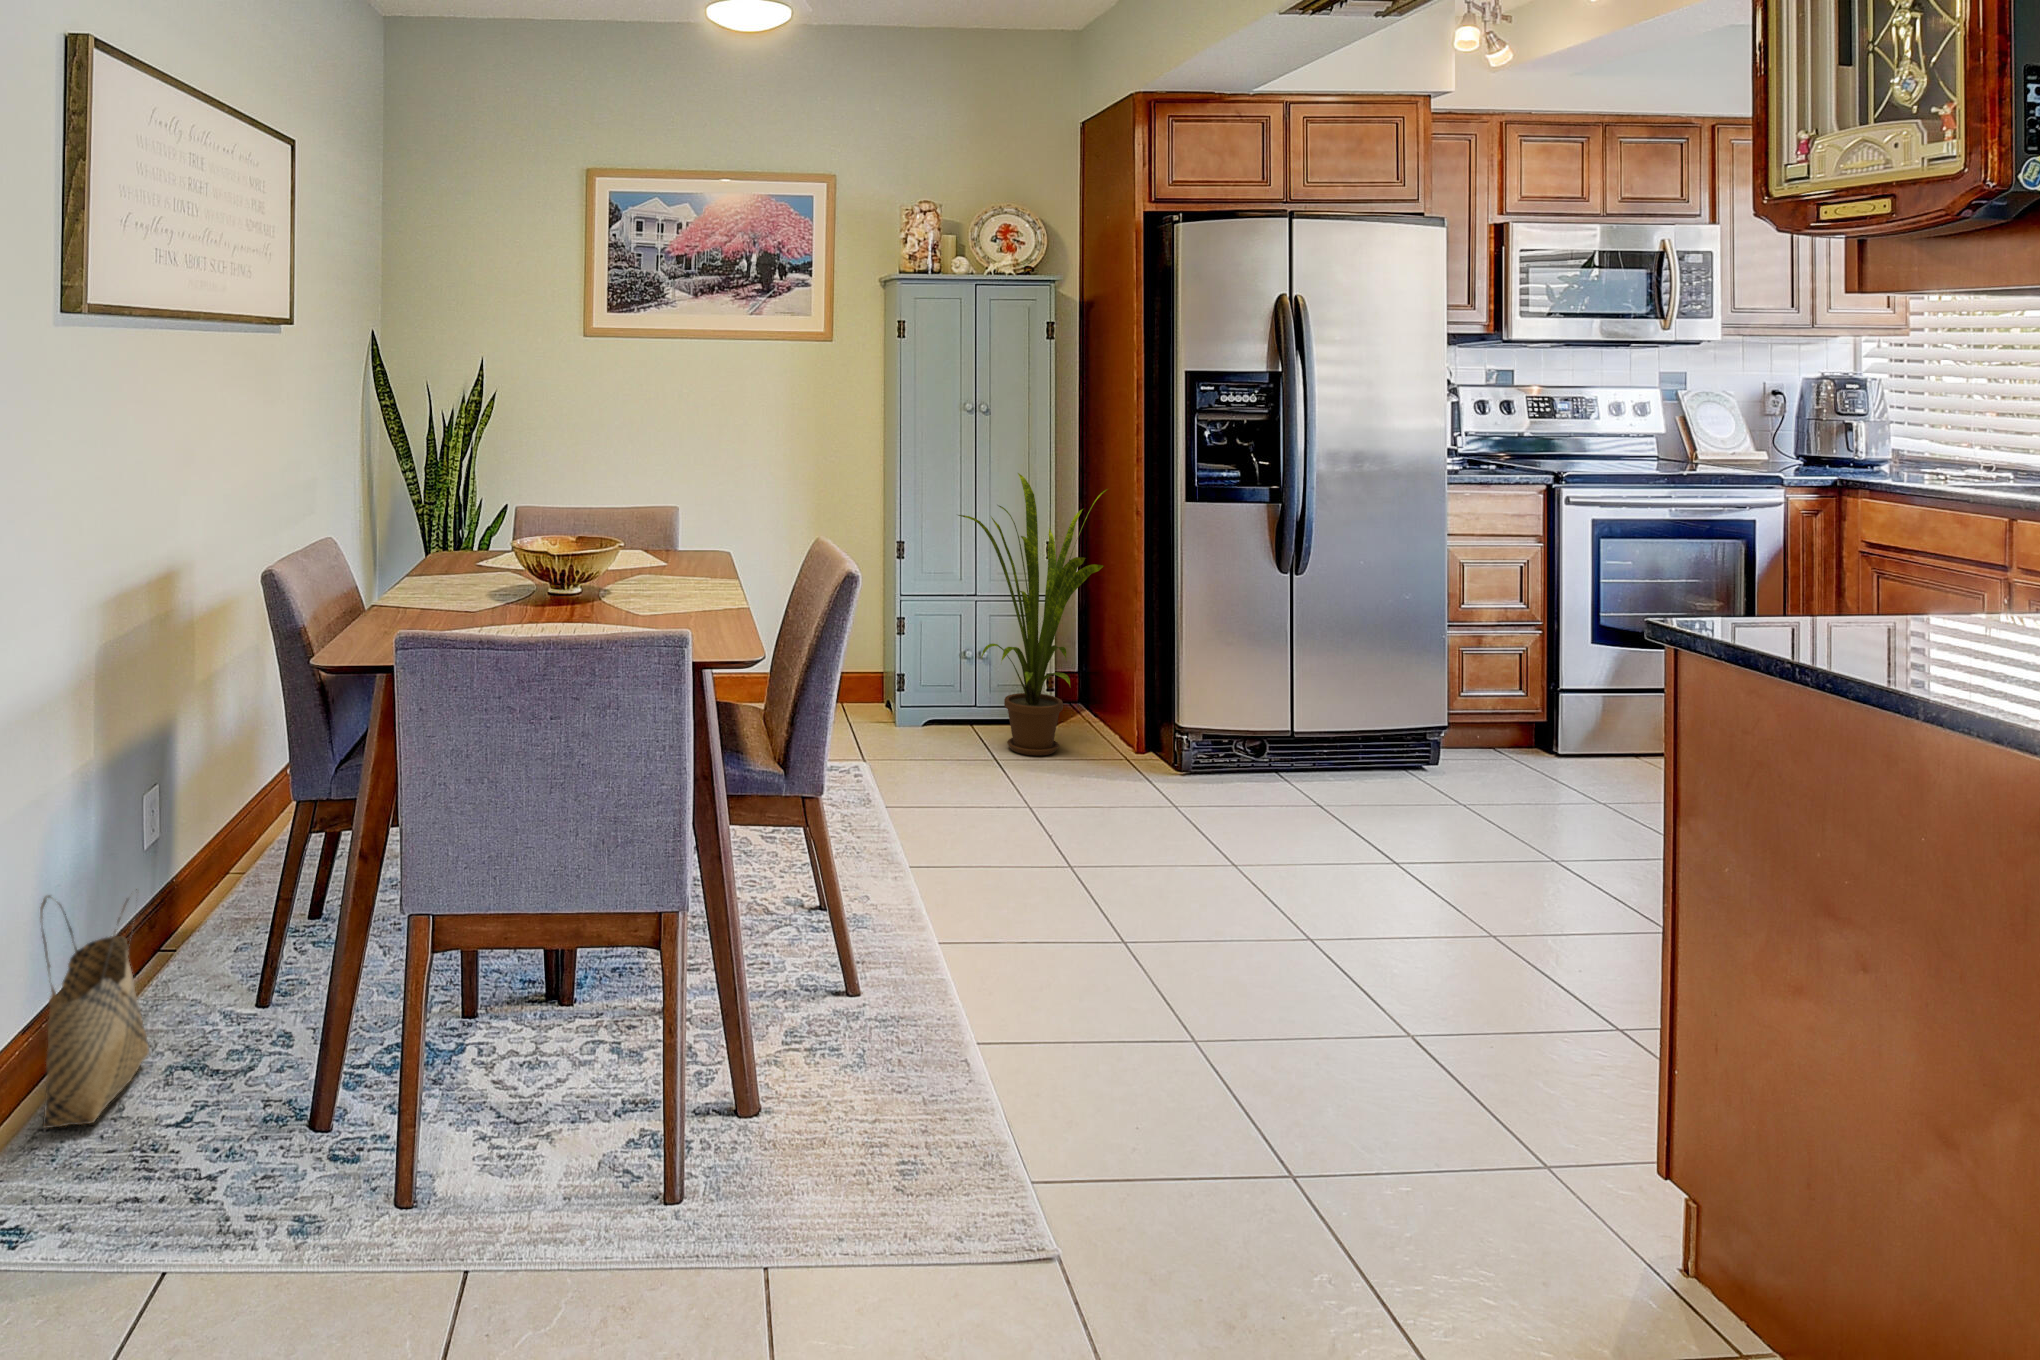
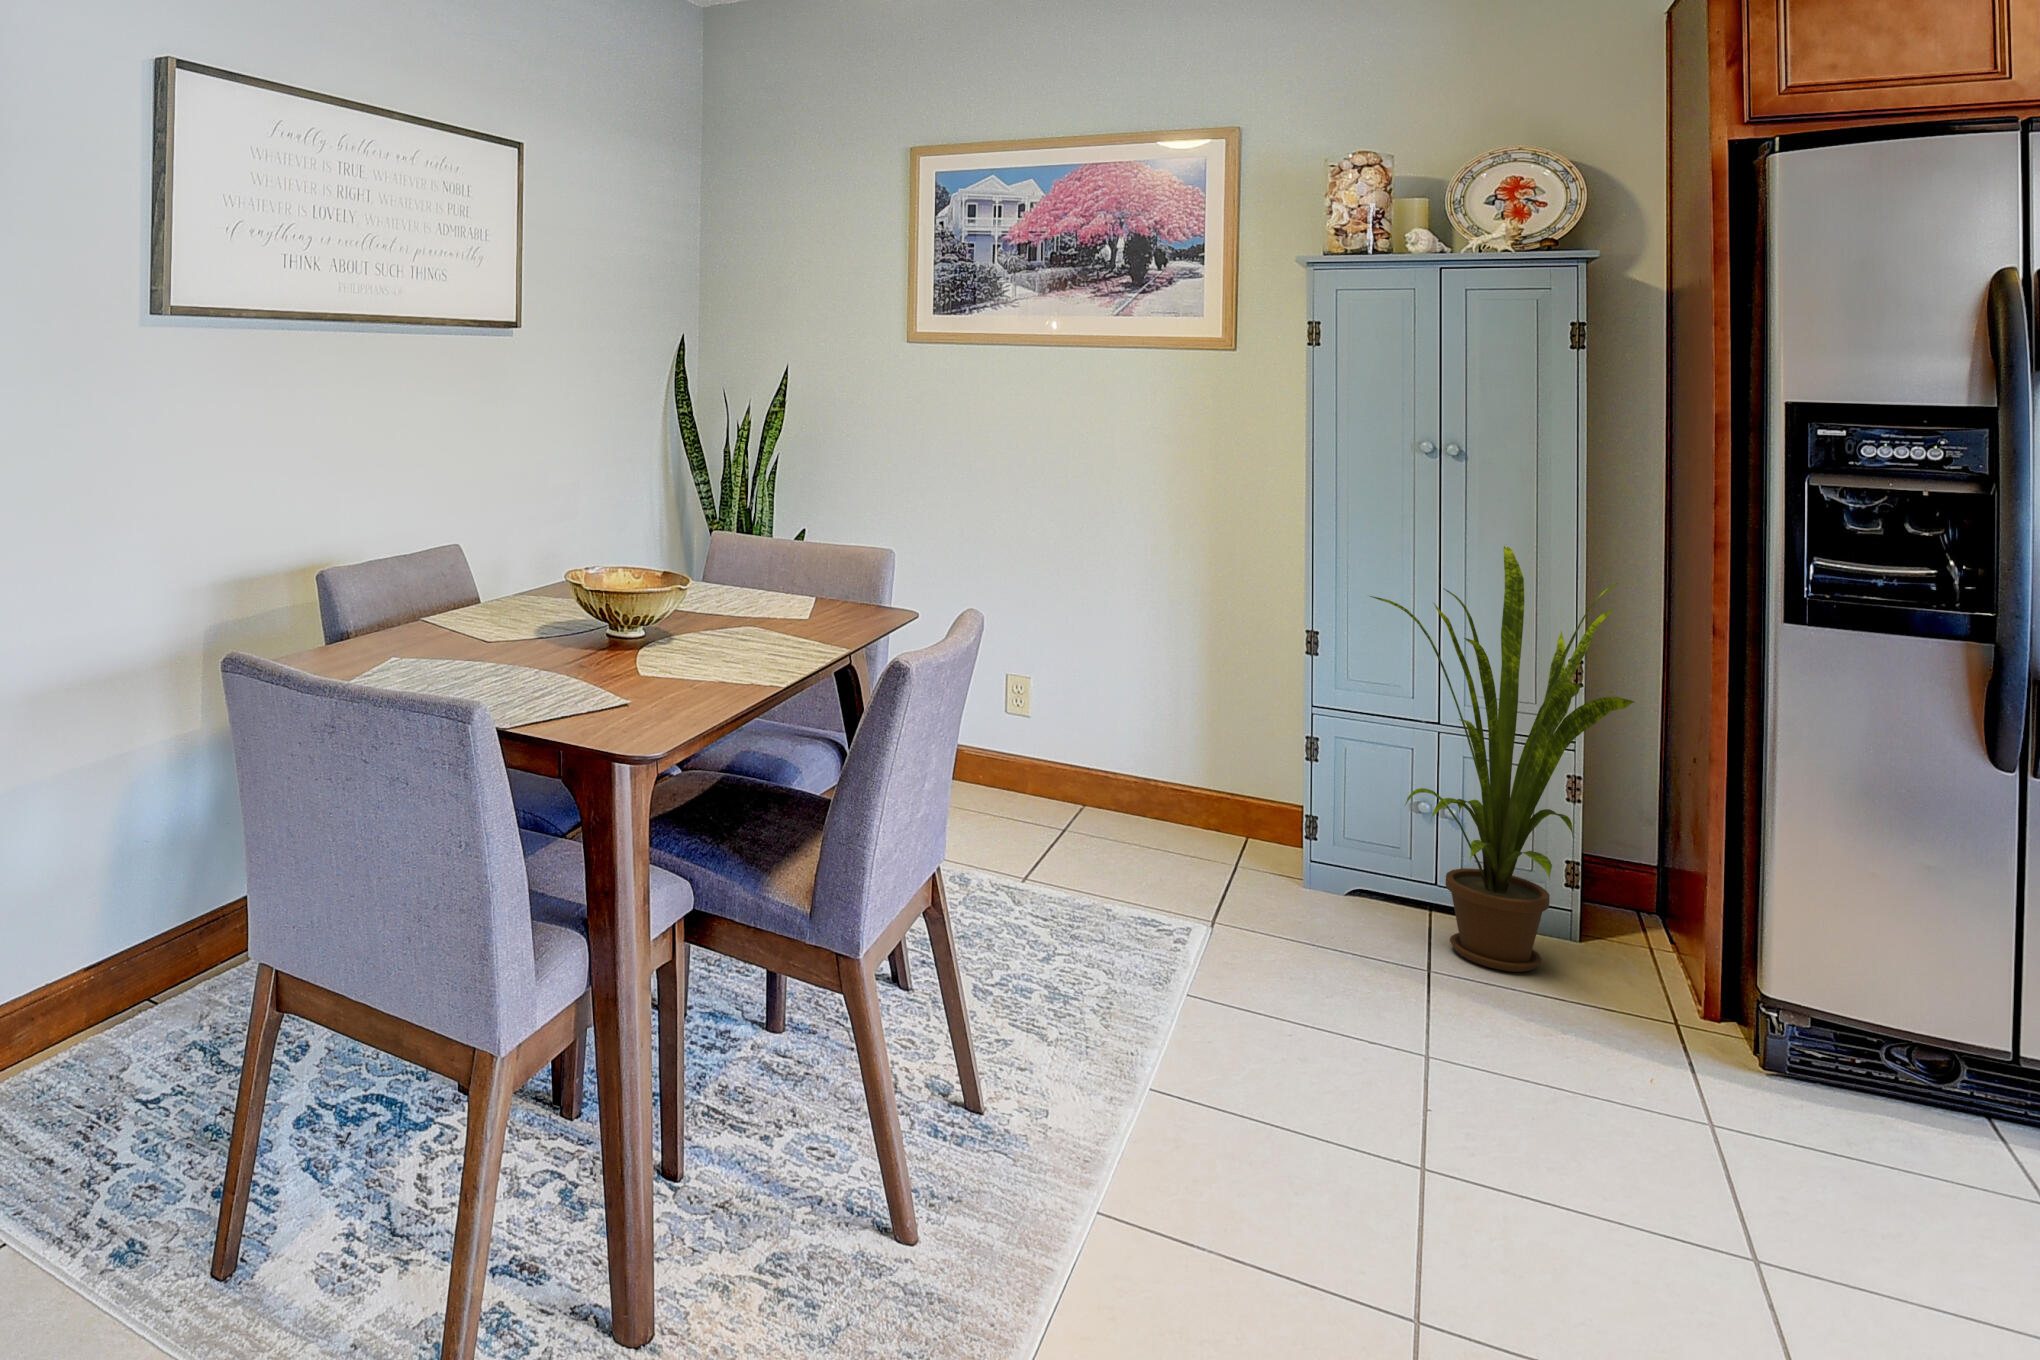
woven basket: present [40,889,149,1128] -> none [57,853,181,1078]

